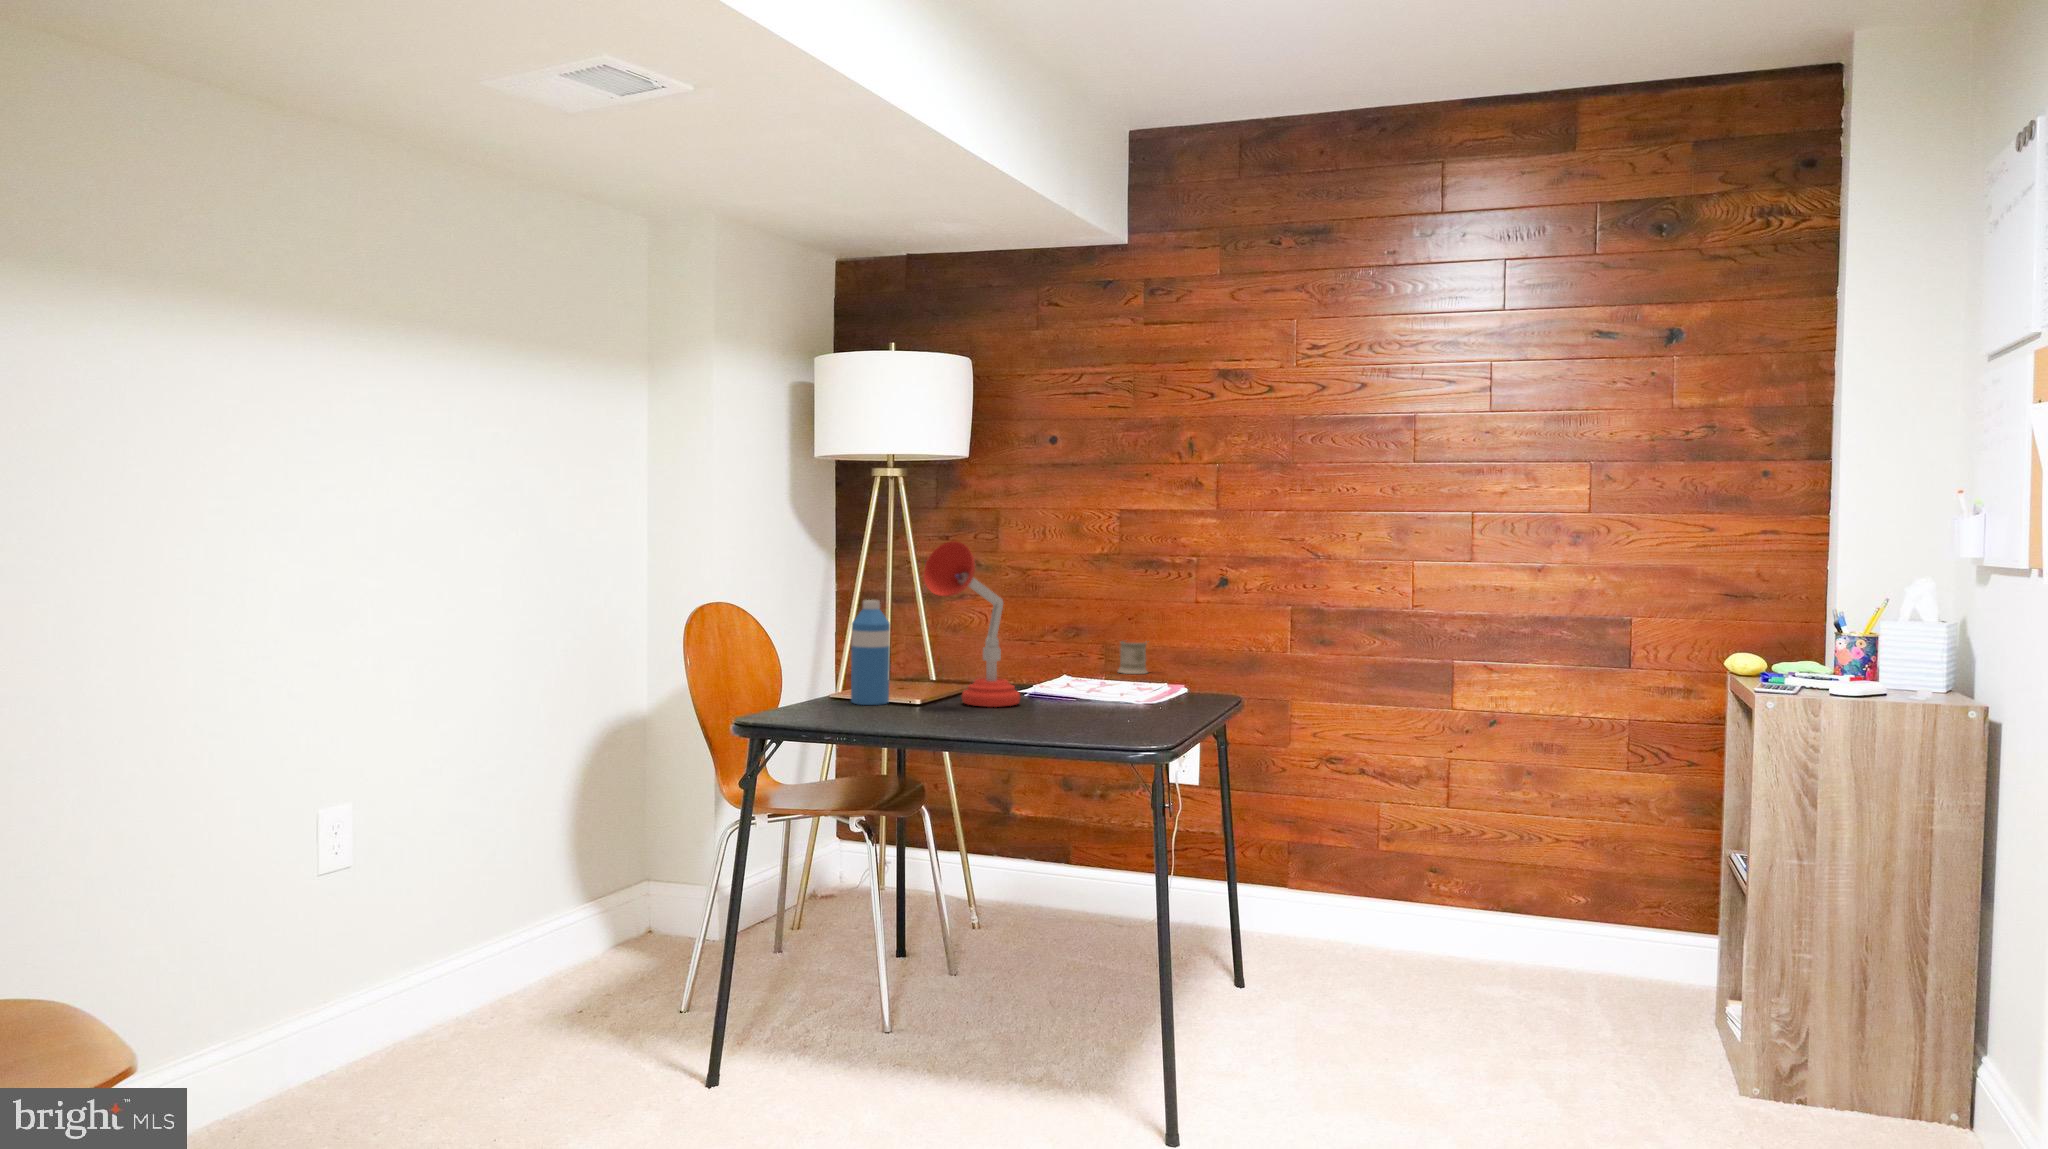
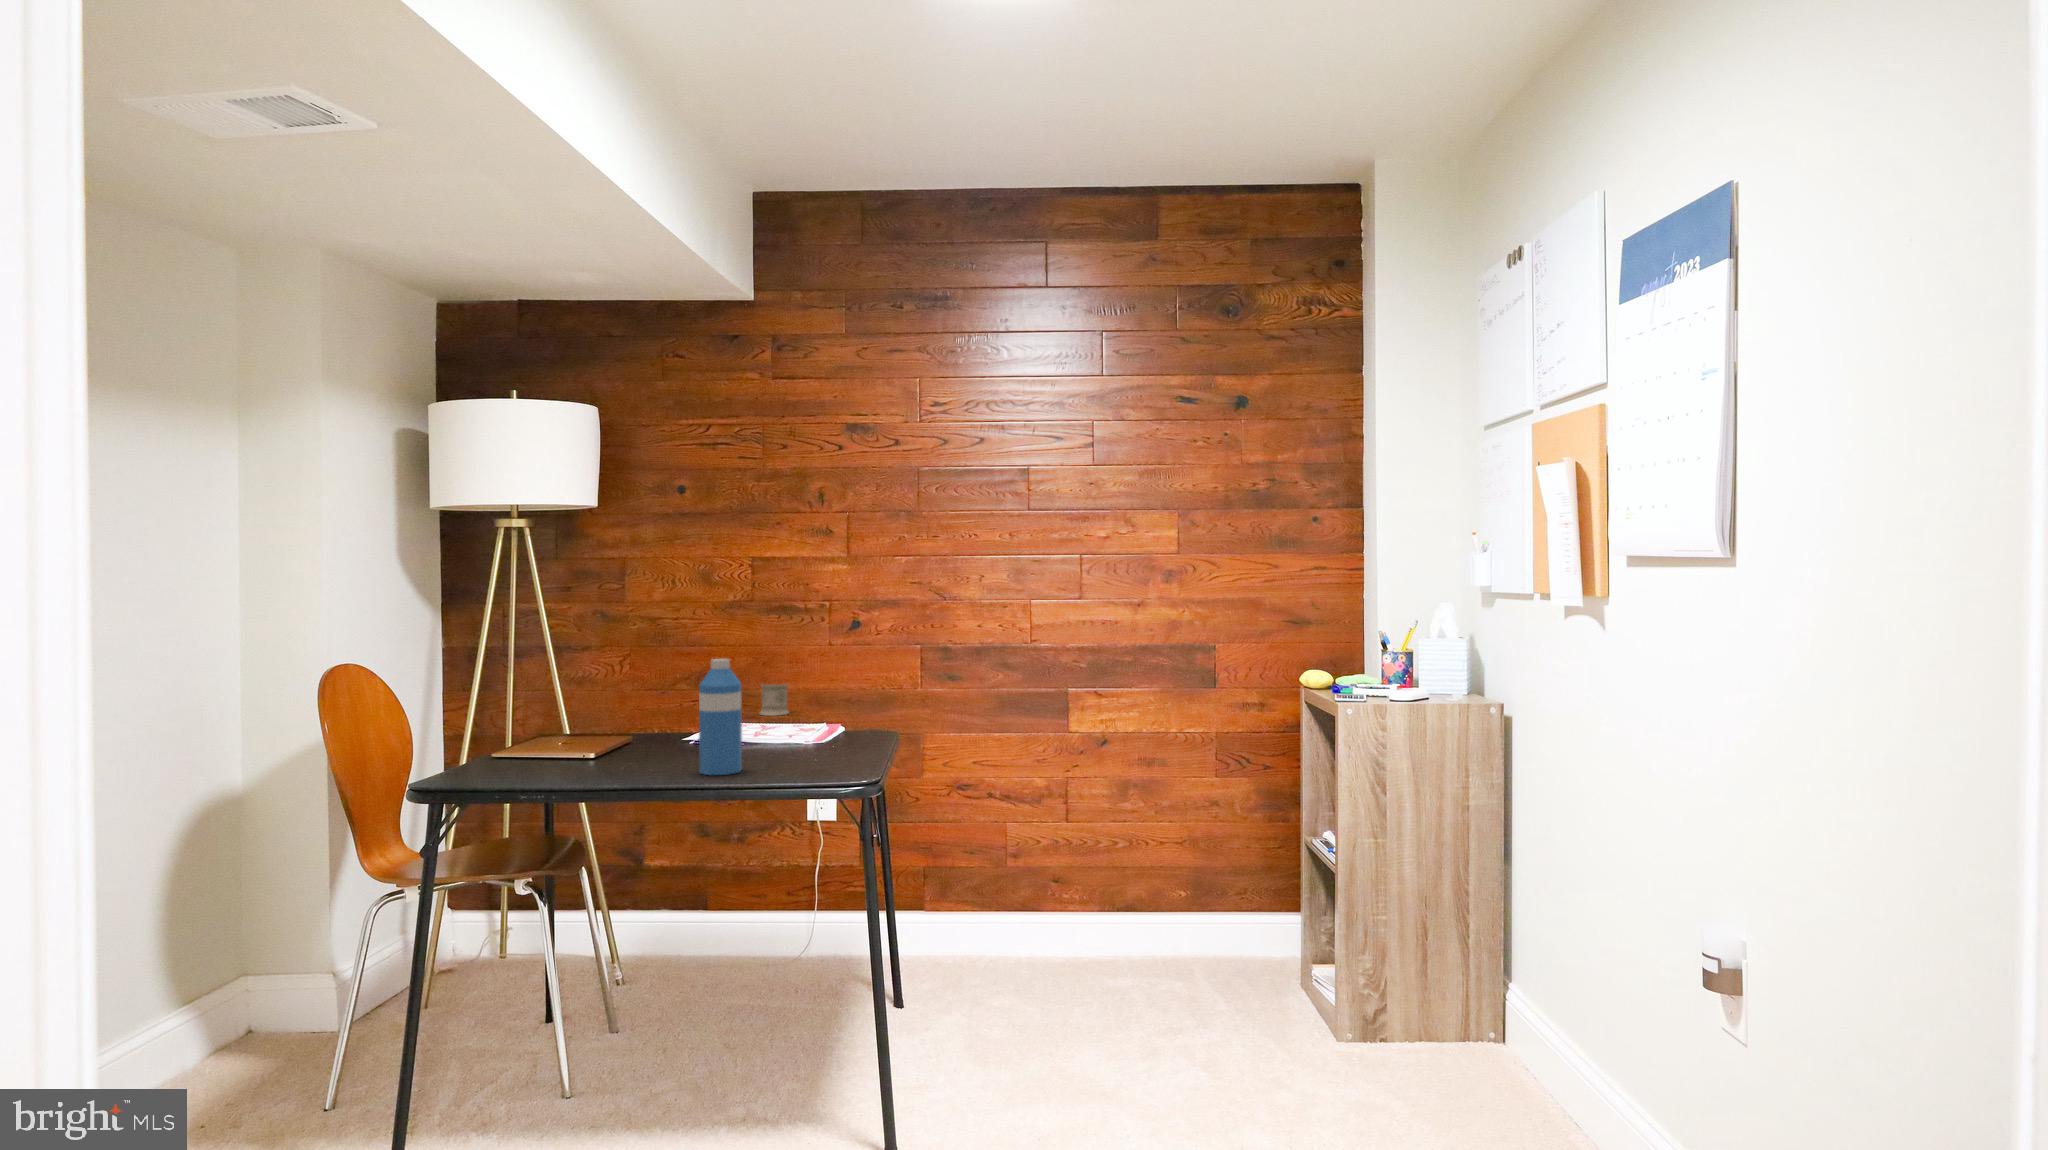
desk lamp: present [924,541,1021,707] -> none [567,594,678,768]
water bottle: present [851,600,890,705] -> present [699,659,742,775]

